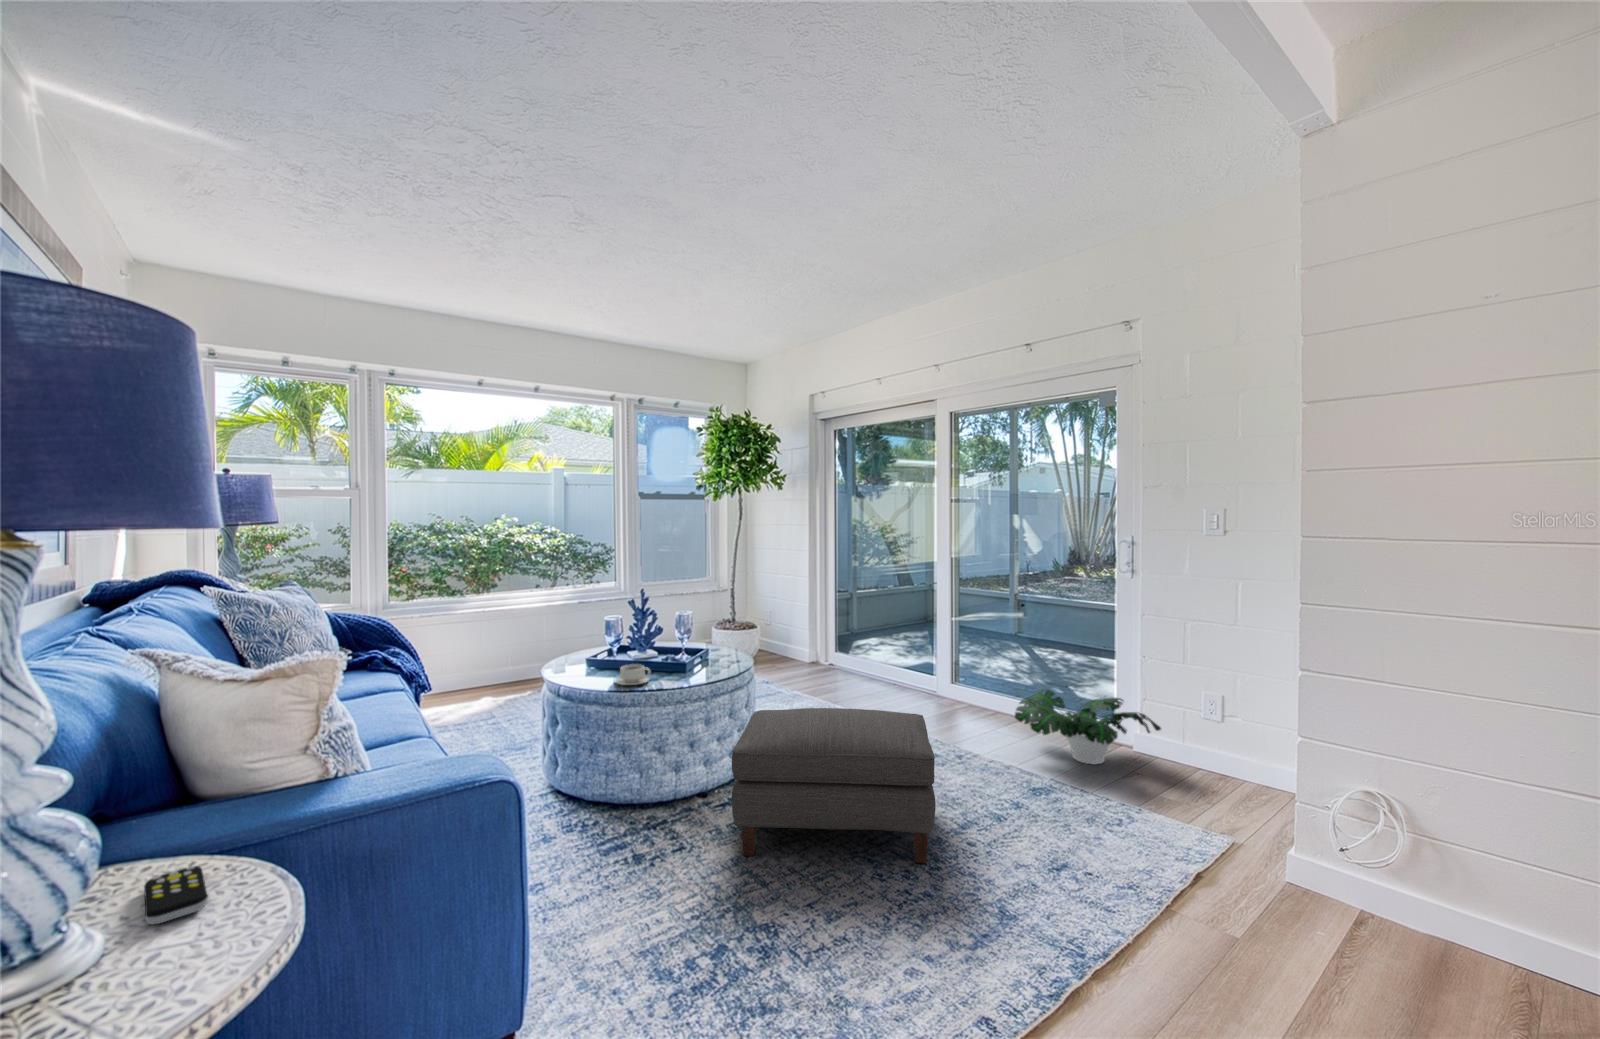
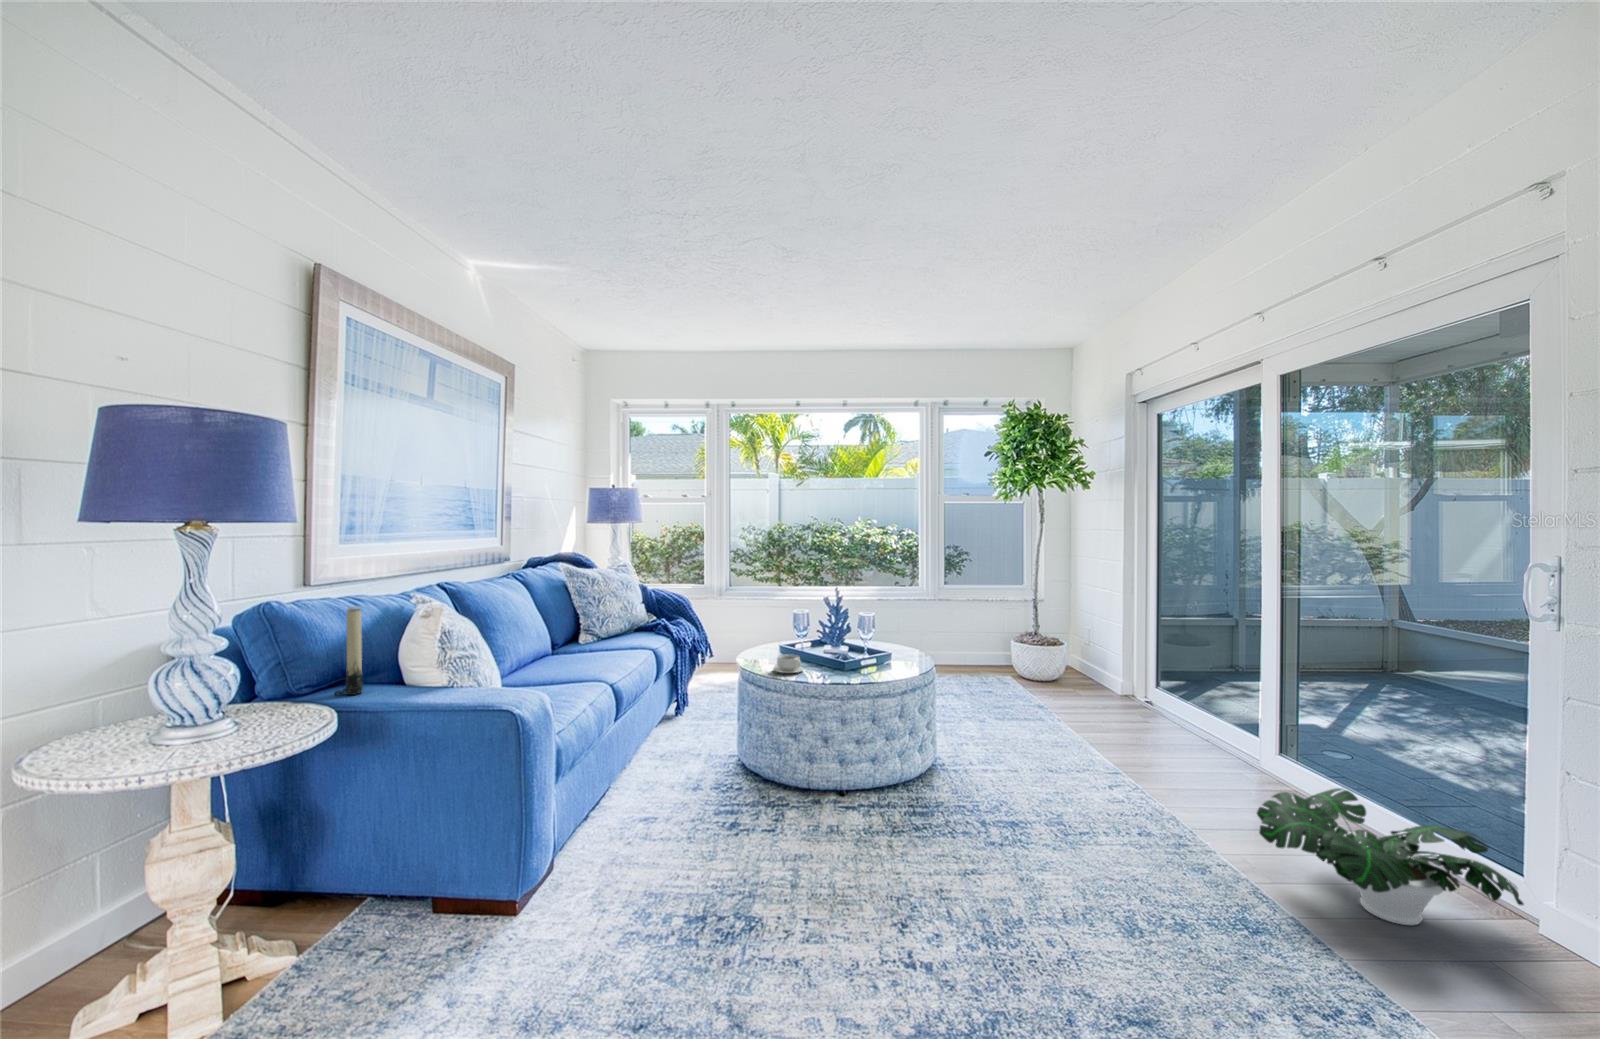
candle: none [162,678,219,837] -> present [334,607,363,695]
ottoman: present [732,708,936,863] -> none [804,721,1051,934]
remote control: present [144,866,208,924] -> none [255,710,309,733]

